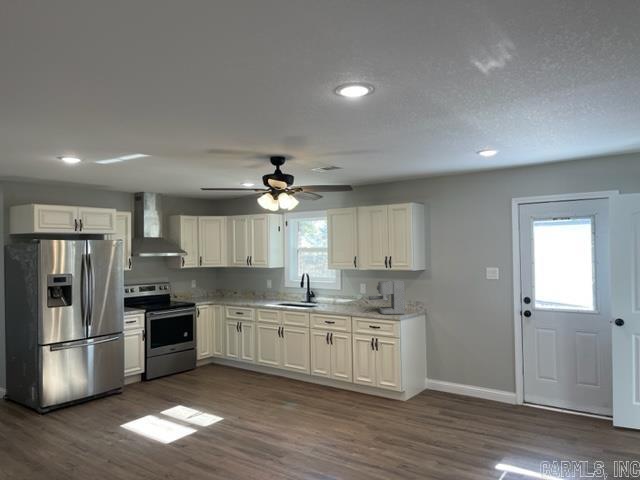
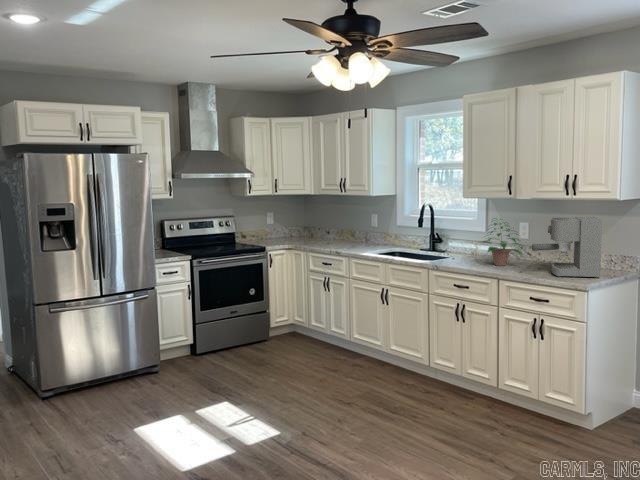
potted plant: none [337,282,366,310] -> present [481,219,522,266]

